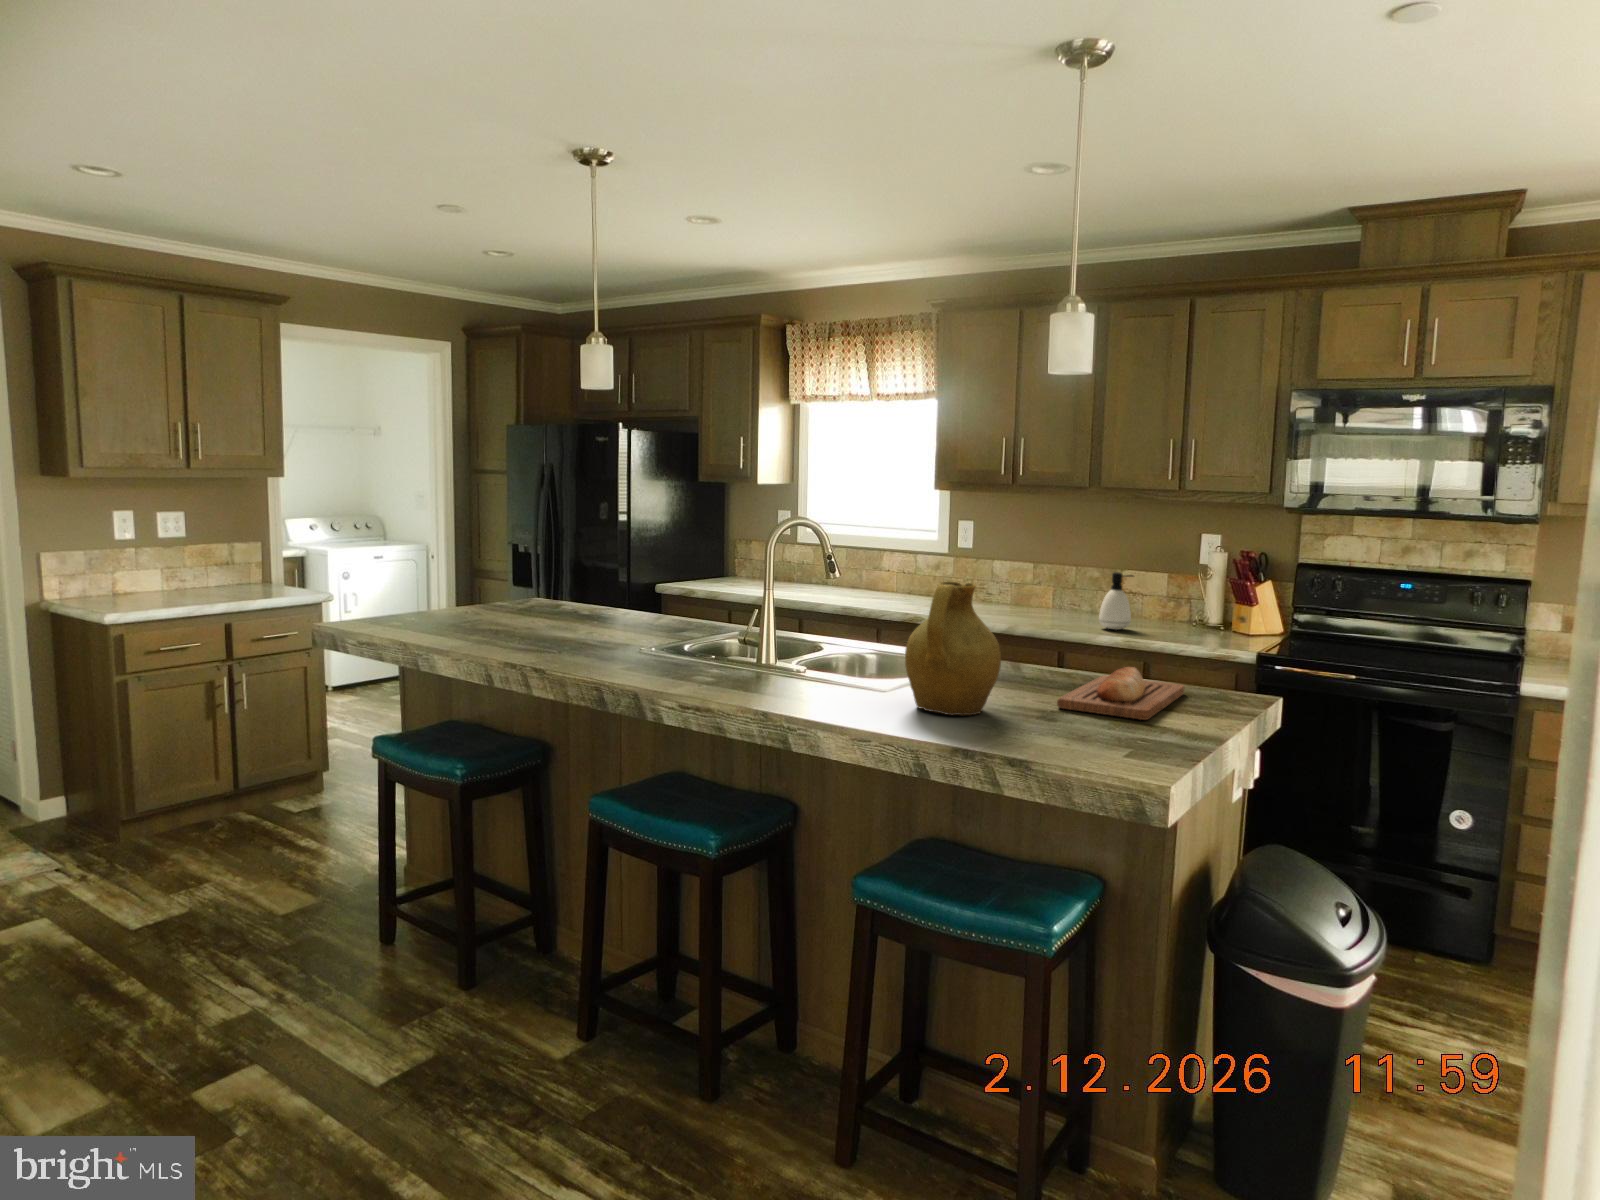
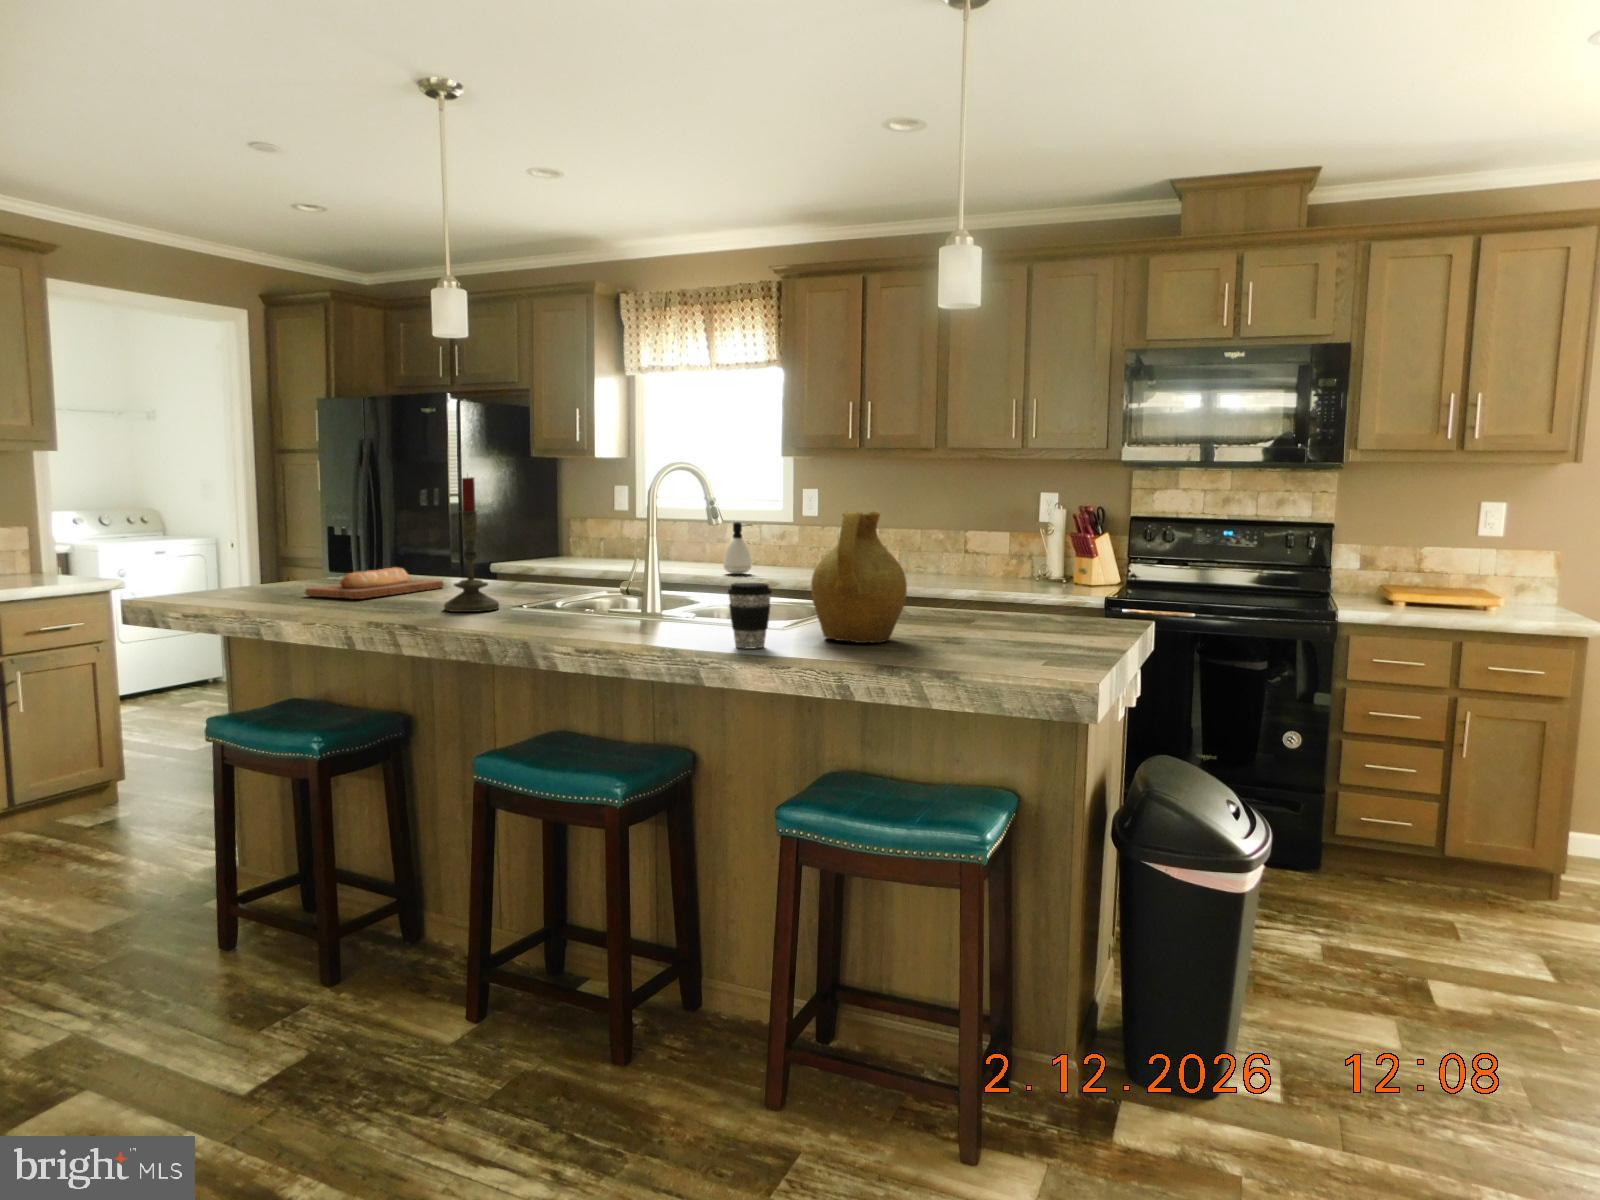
candle: none [577,524,627,654] -> present [444,477,499,612]
soap dispenser: present [1099,572,1133,630] -> present [724,522,751,574]
coffee cup: none [818,650,861,716] -> present [728,583,772,649]
bread loaf: present [1057,667,1184,720] -> present [305,567,444,599]

